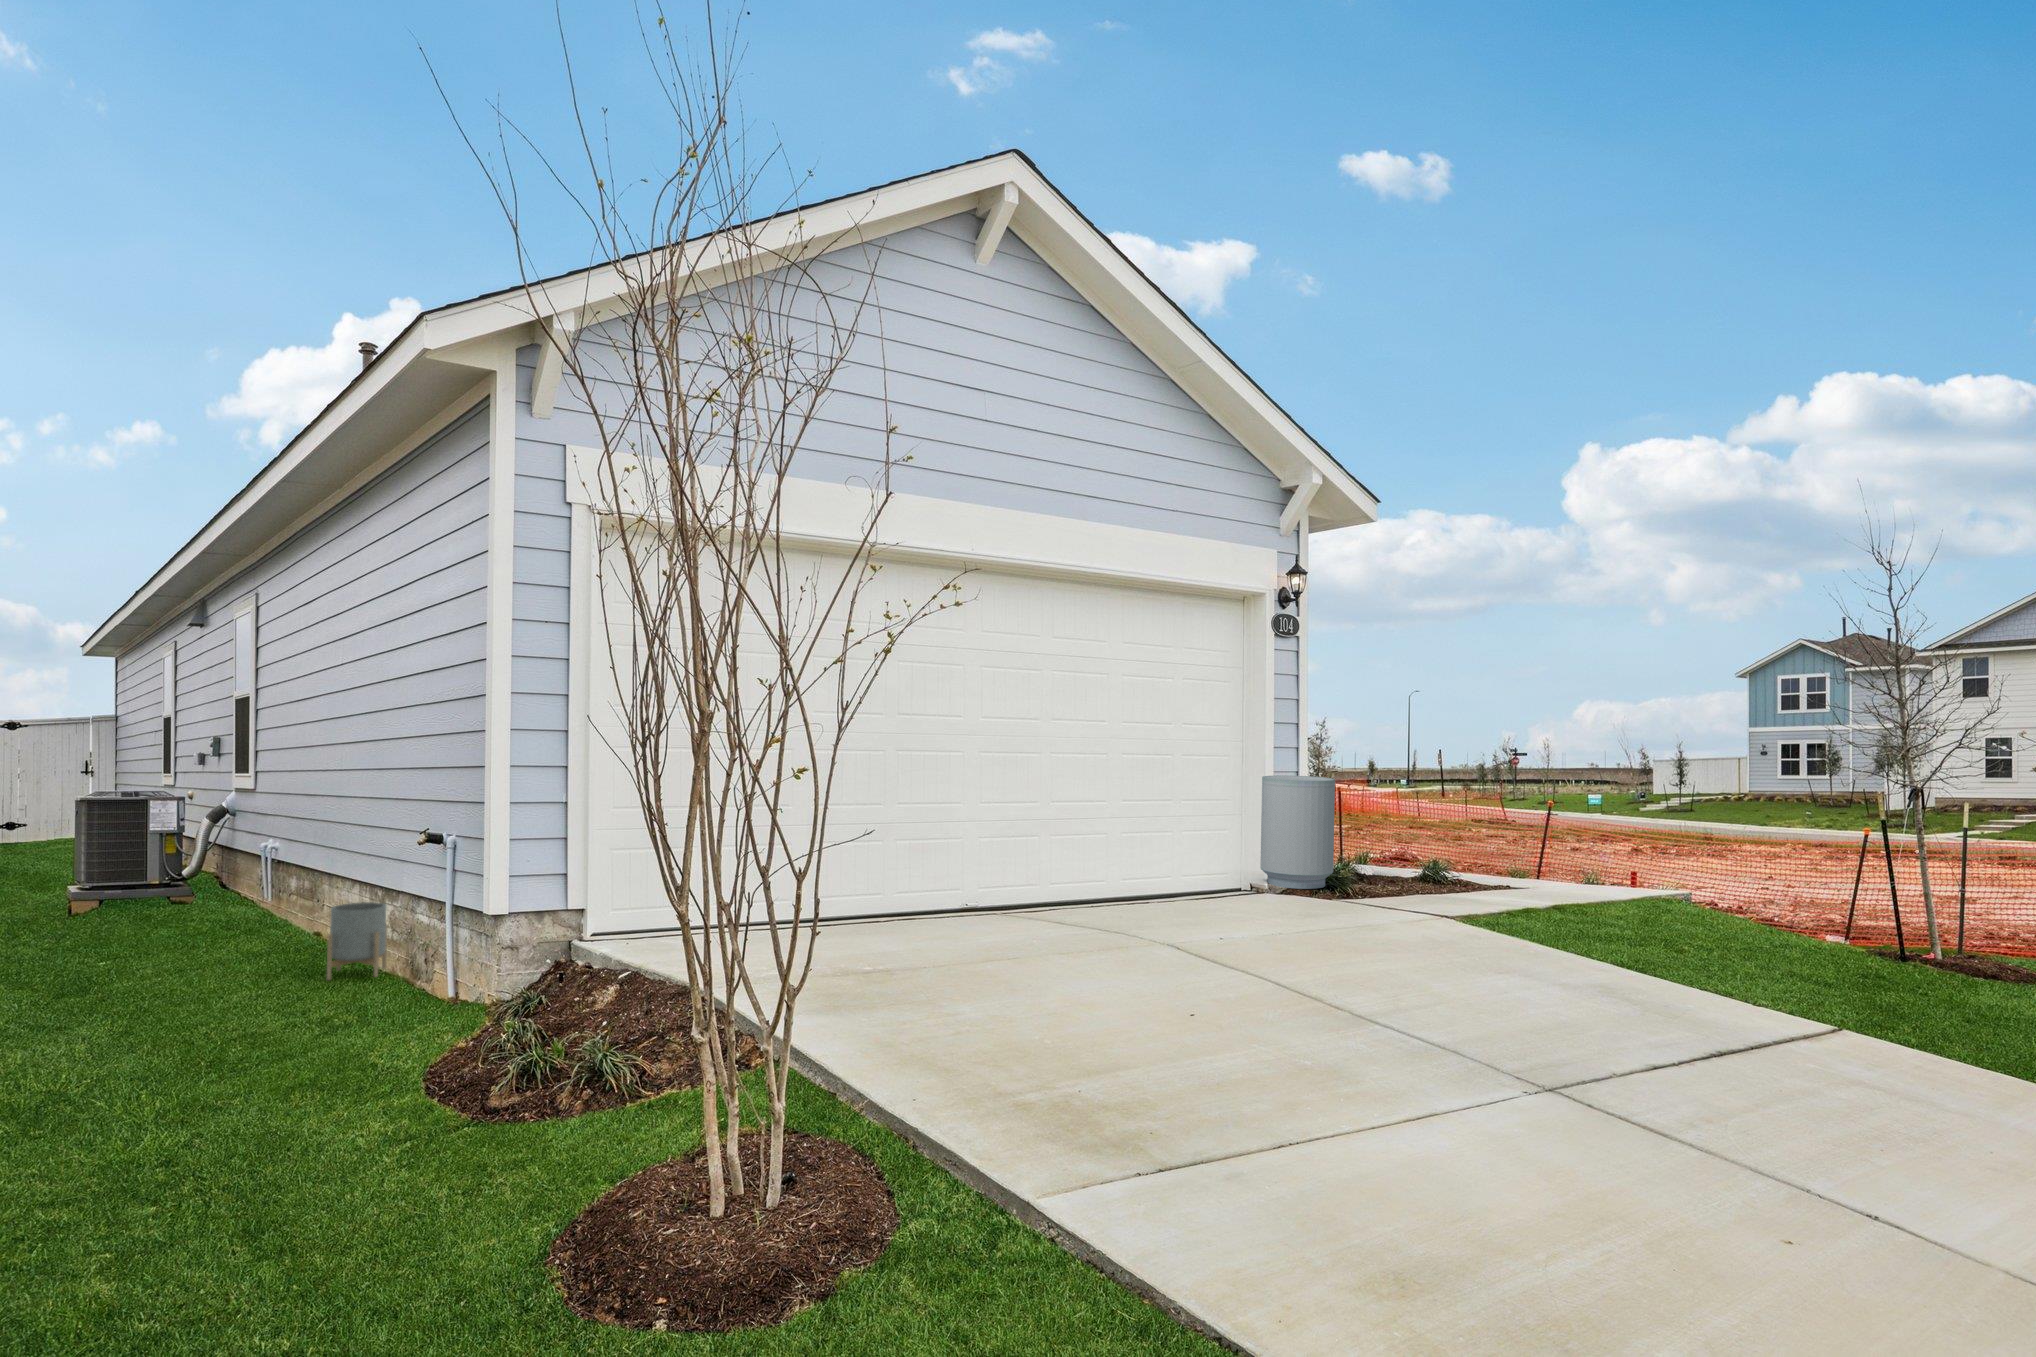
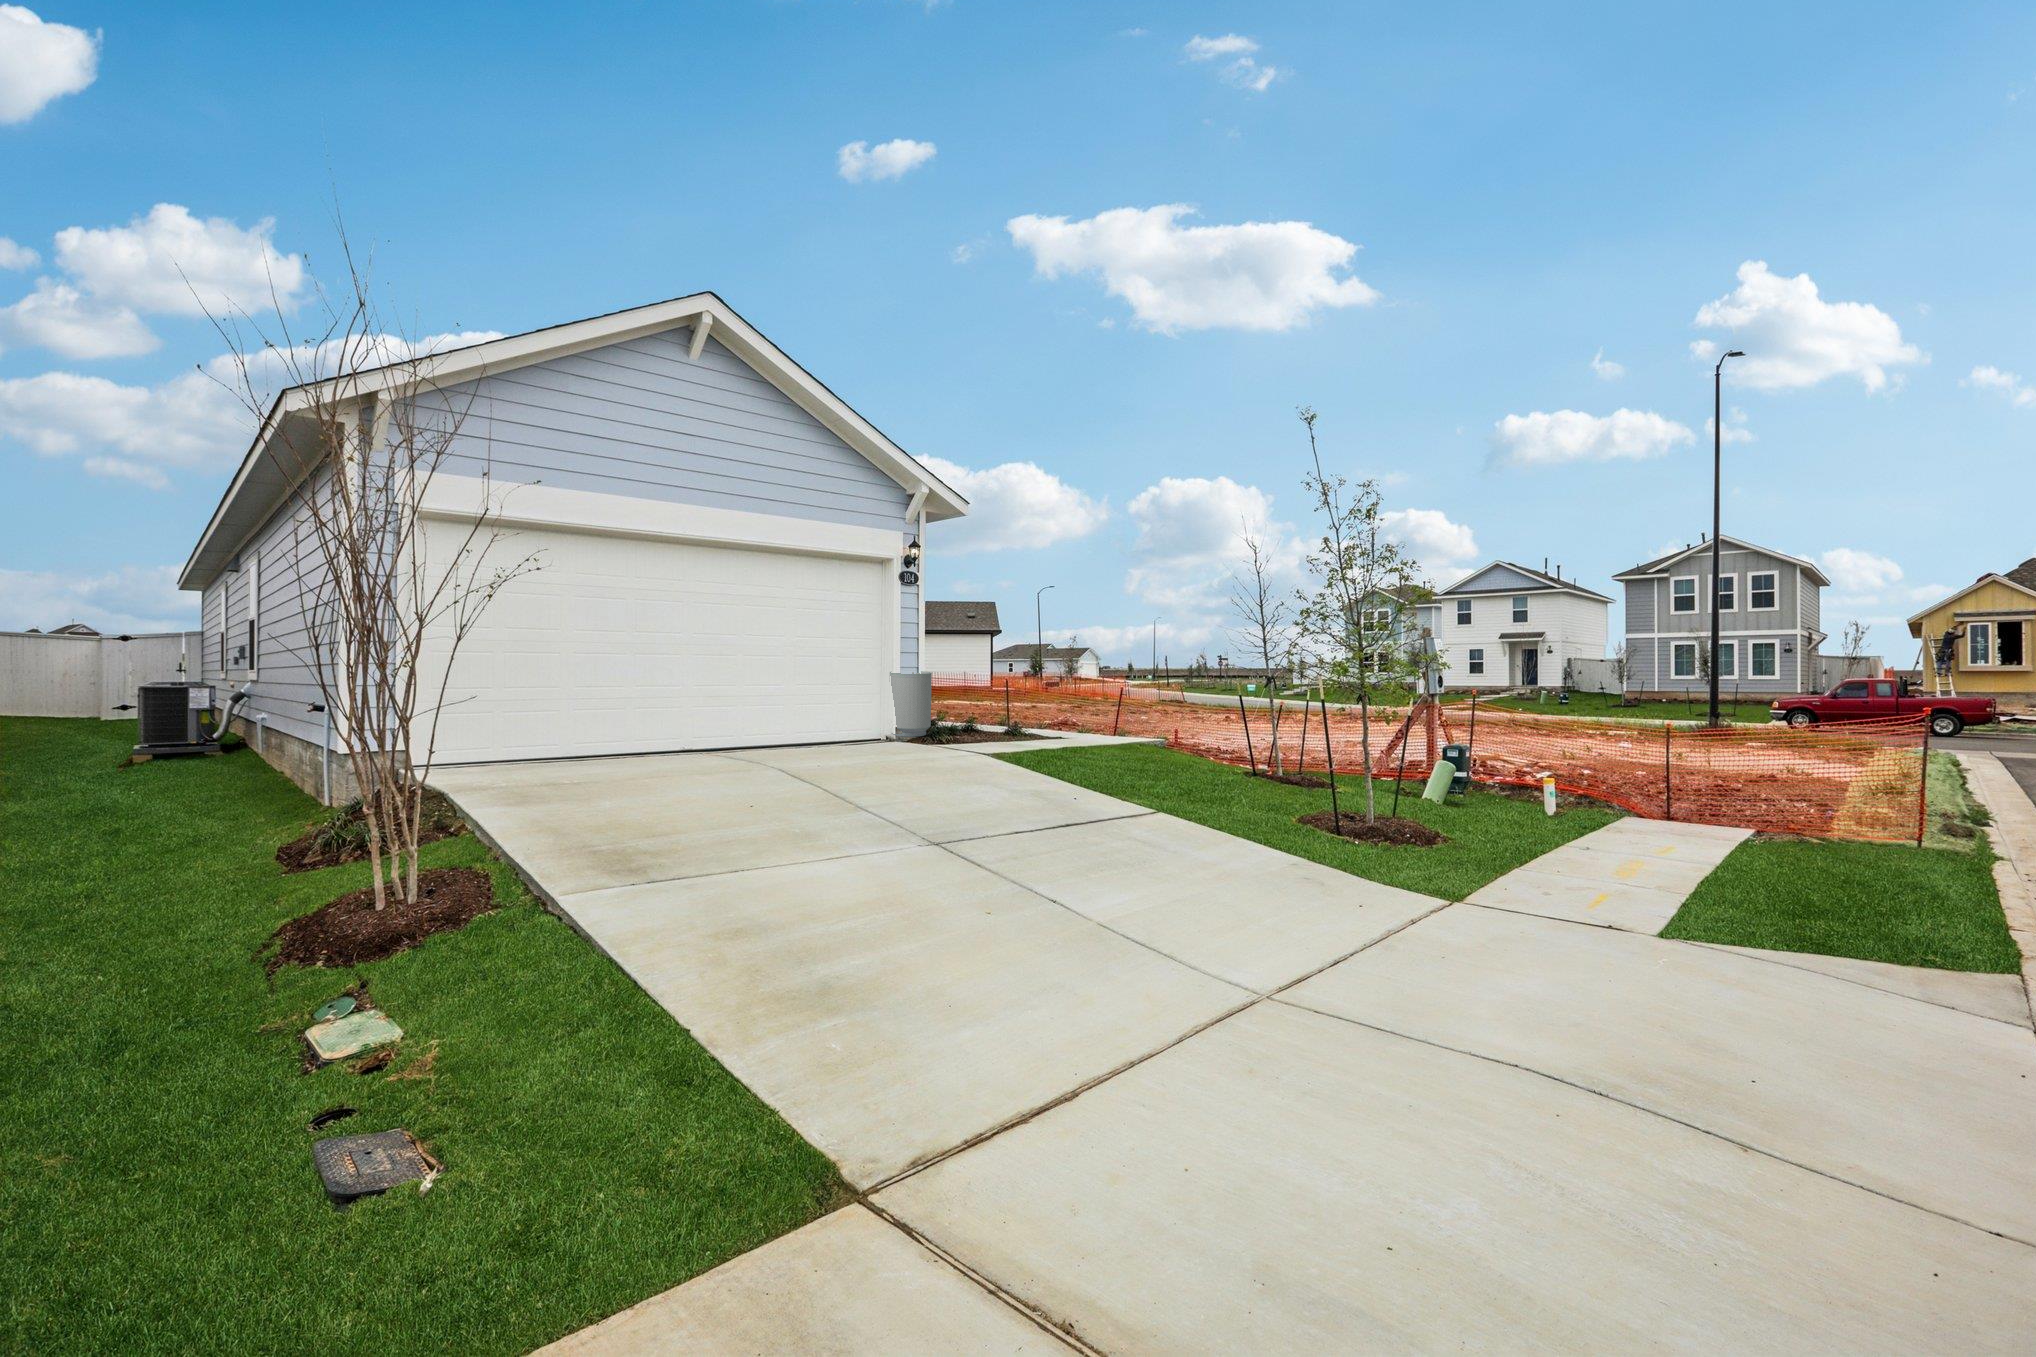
planter: present [327,902,388,980] -> none [268,749,314,796]

